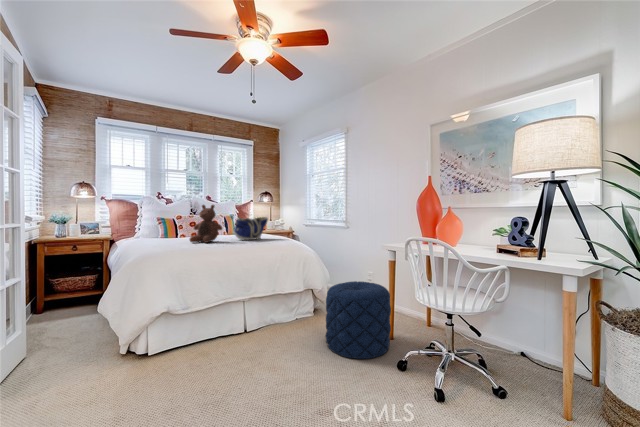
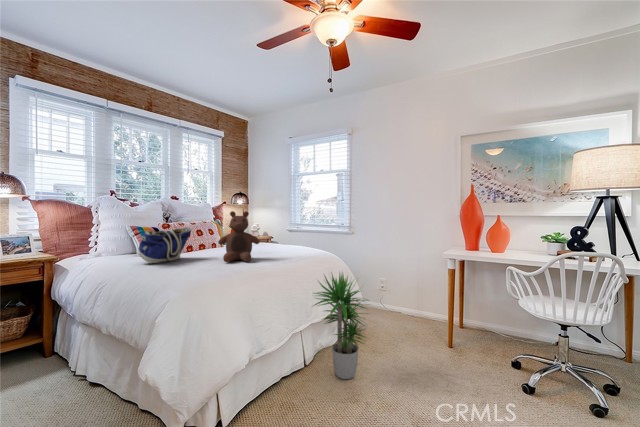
tote bag: present [233,217,268,240] -> present [136,227,191,263]
potted plant: none [240,252,296,343] -> present [314,273,369,379]
pouf: present [326,281,391,359] -> none [400,294,474,380]

